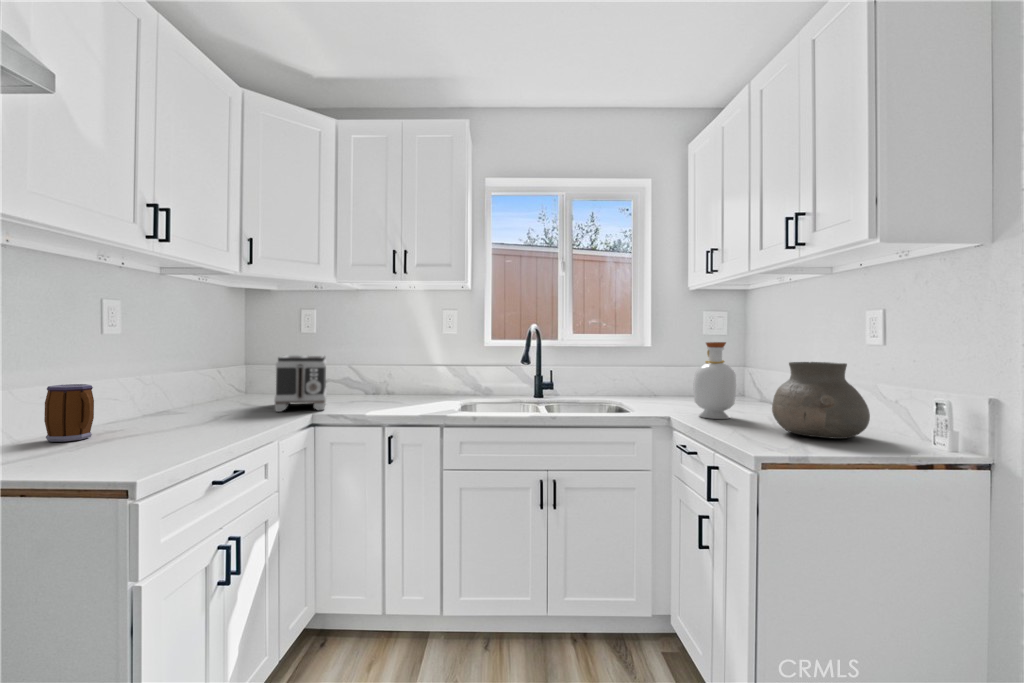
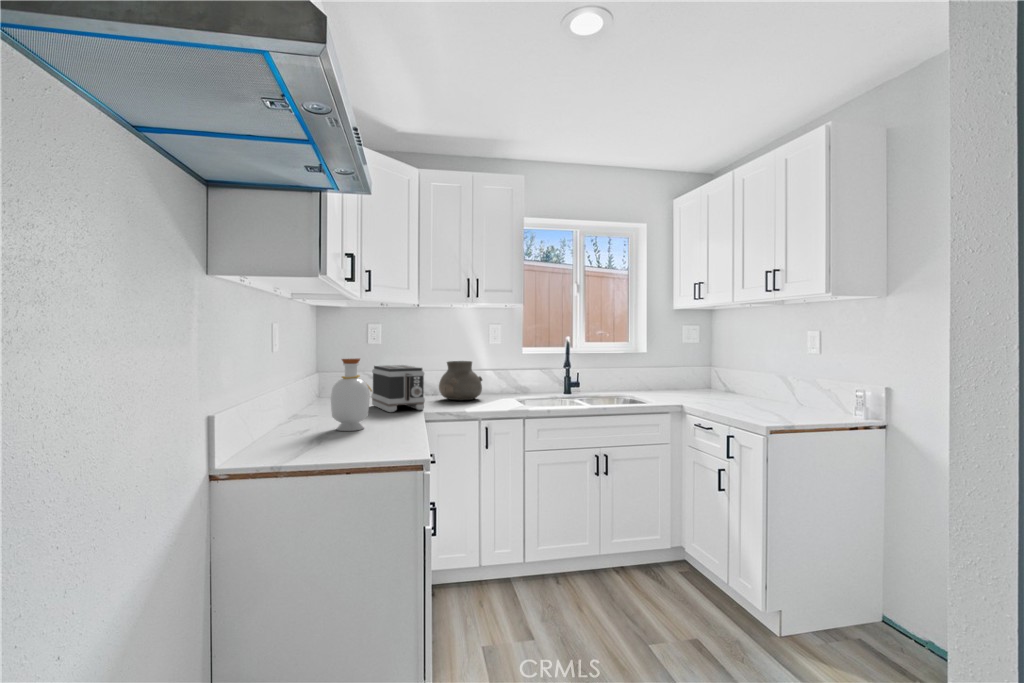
bottle: present [694,342,736,419] -> present [331,359,372,431]
vase: present [772,362,870,439] -> present [439,361,482,400]
mug: present [44,384,94,442] -> none [277,395,313,439]

